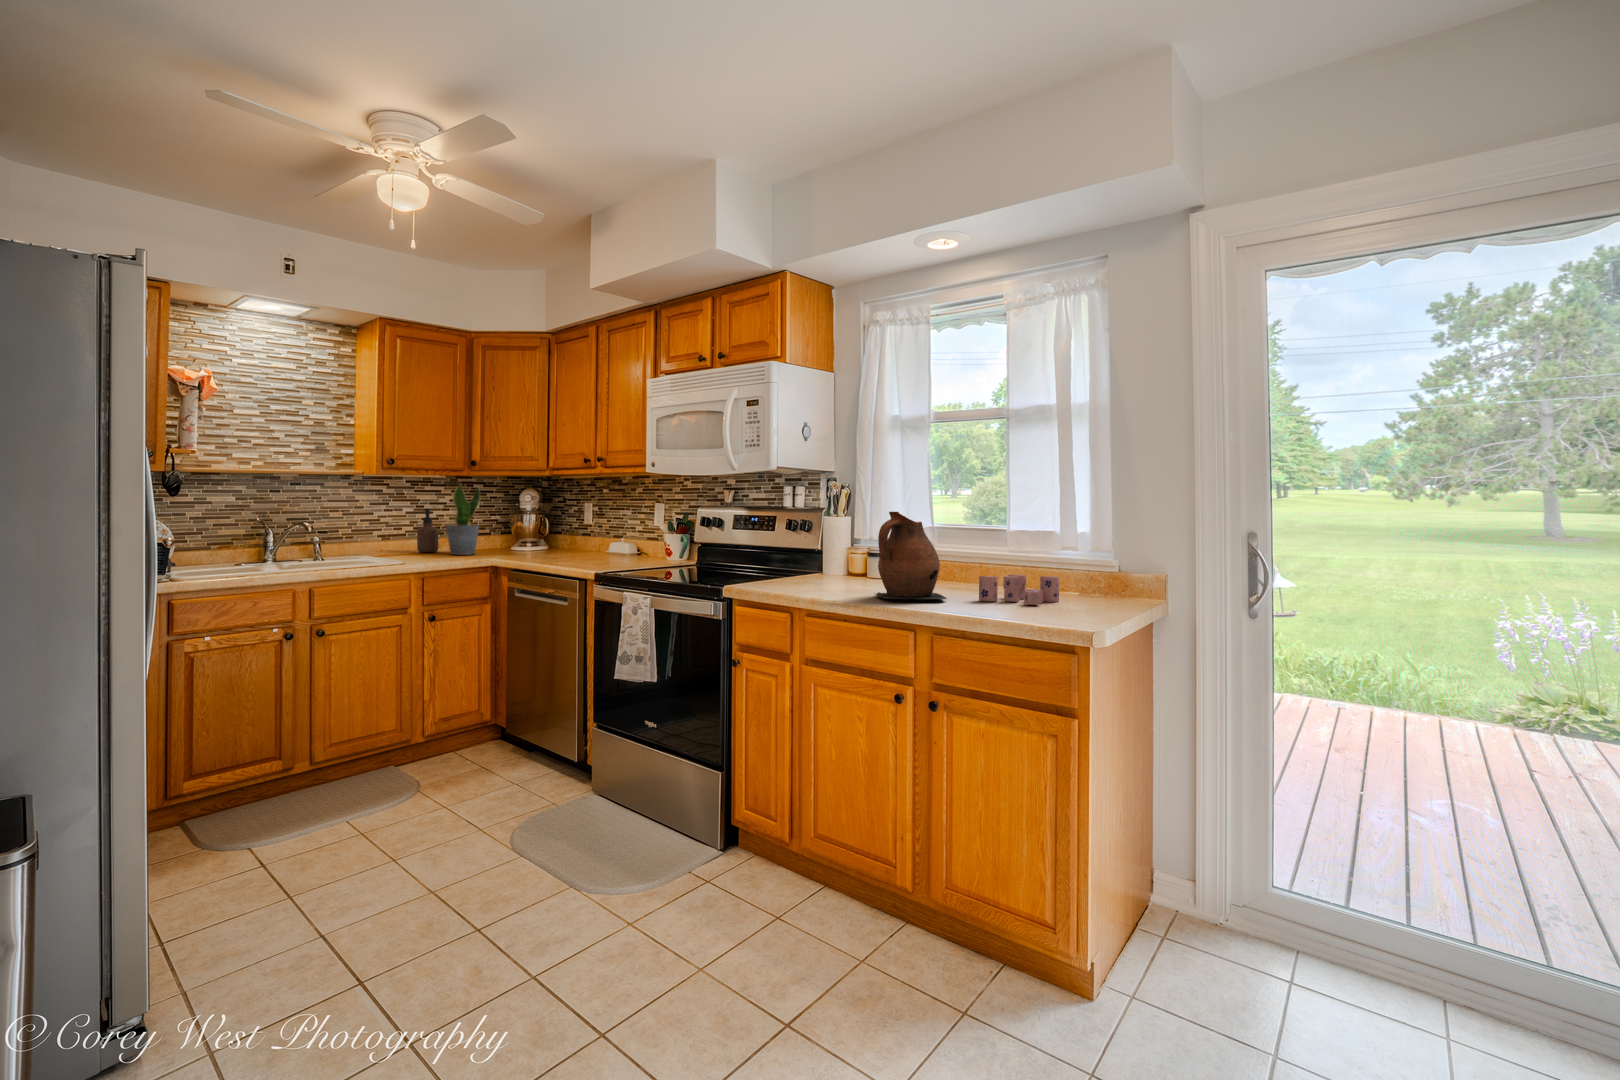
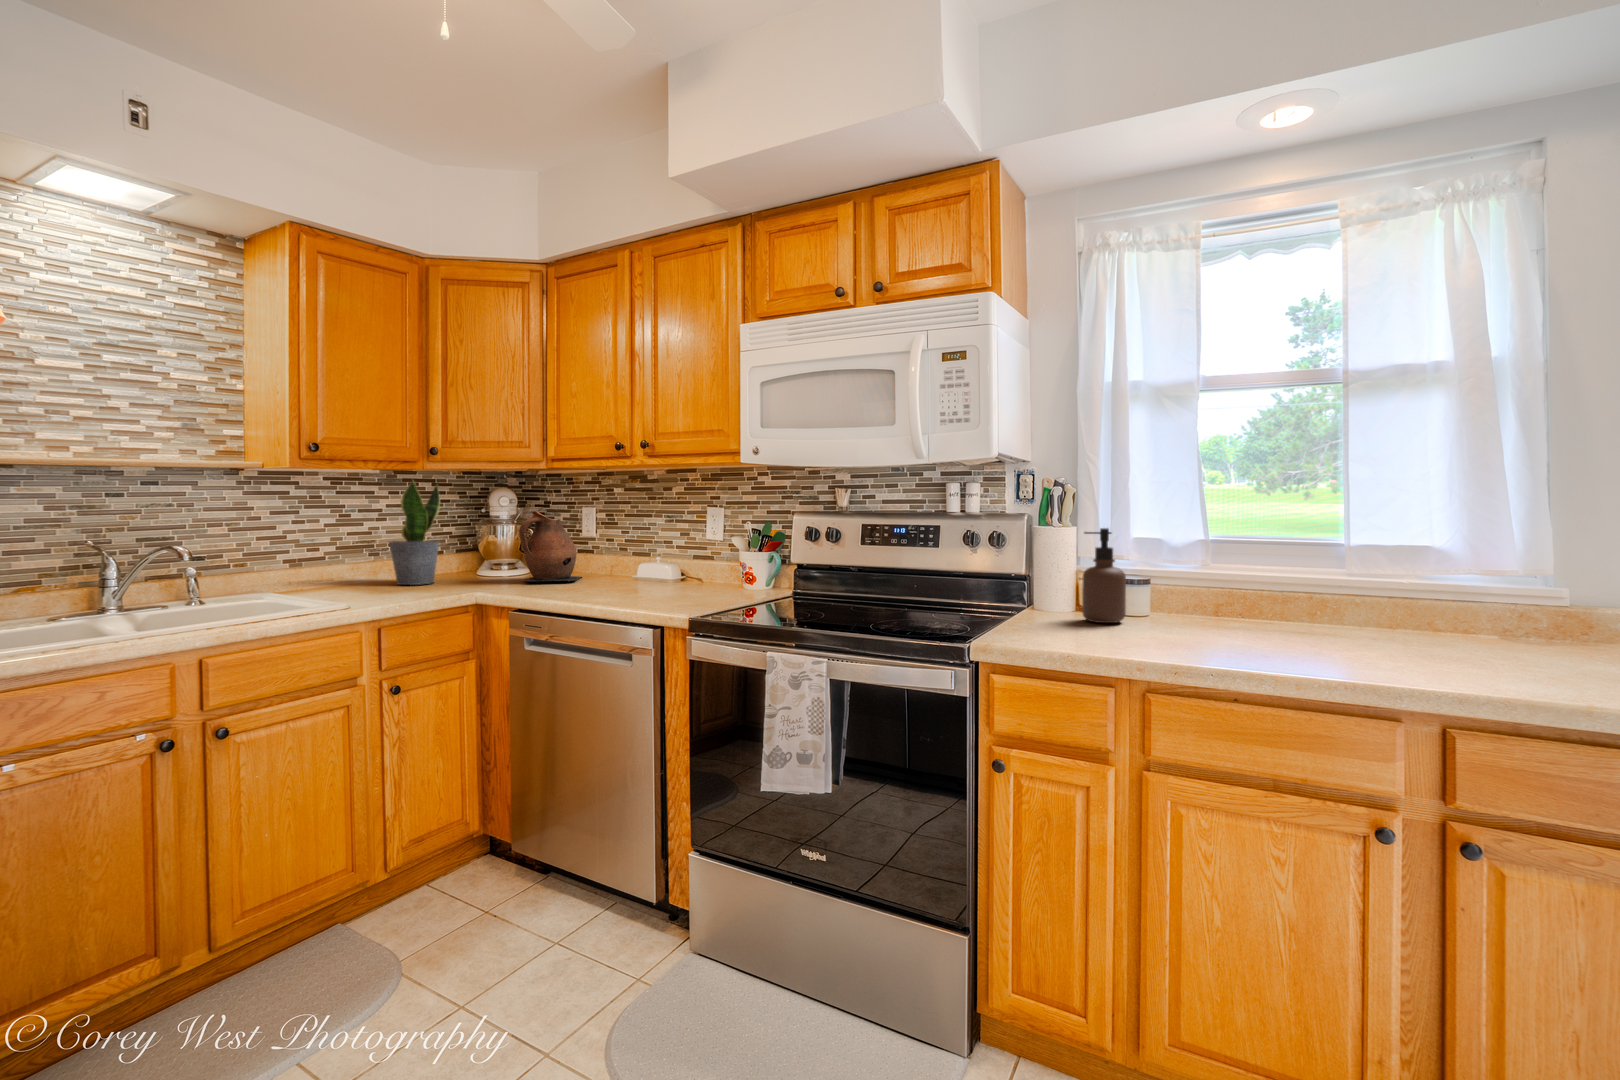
soap dispenser: present [417,509,439,553] -> present [1082,528,1126,623]
ceramic pitcher: present [875,512,947,601] -> present [519,511,582,582]
candle: present [979,575,1059,605] -> none [1414,617,1545,670]

